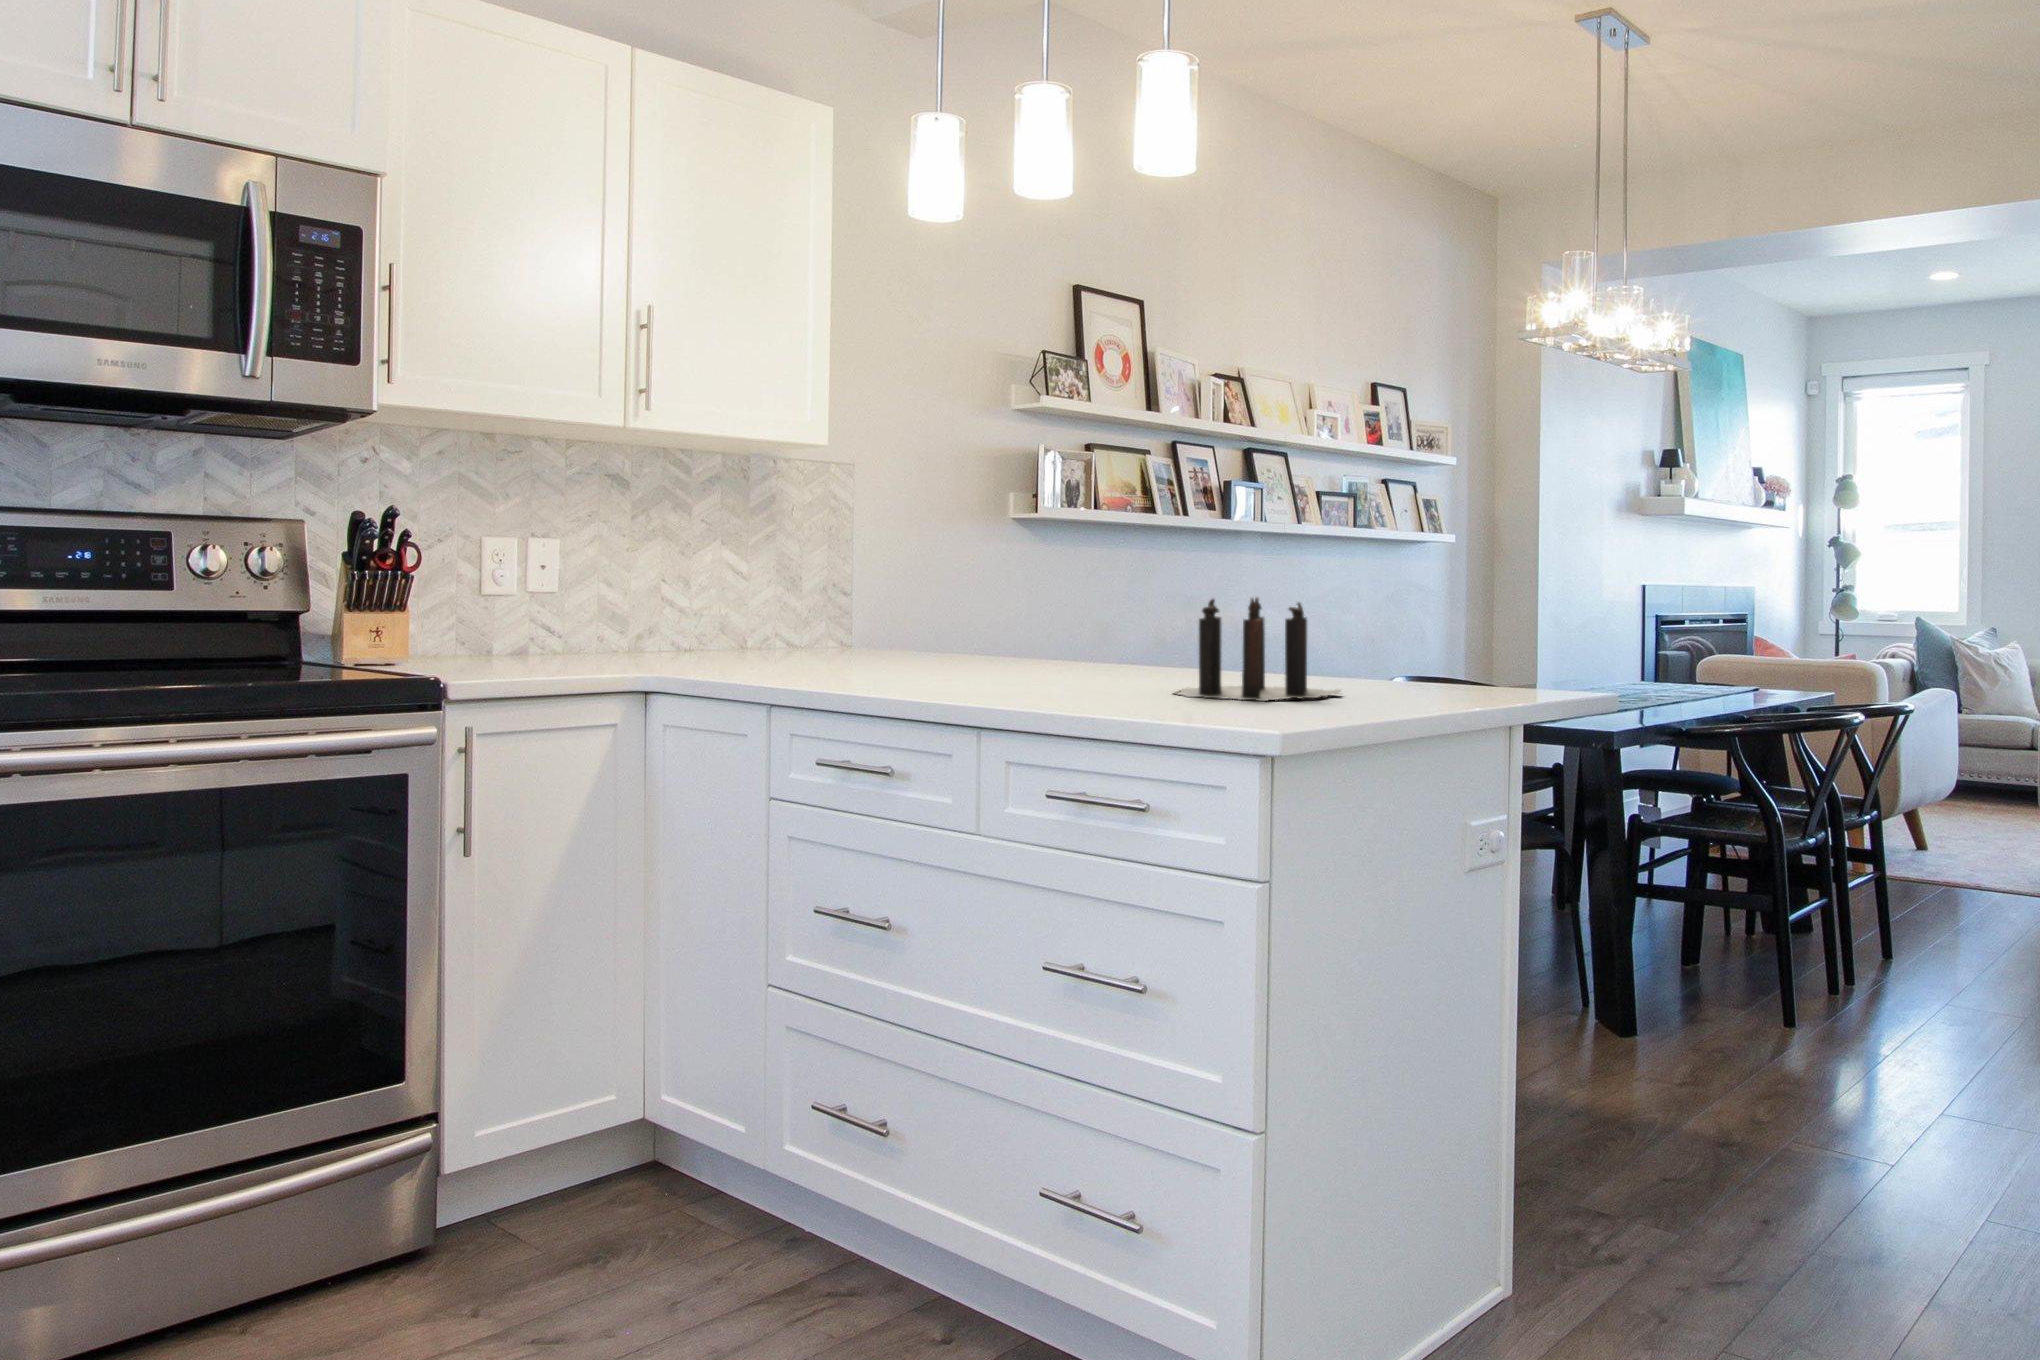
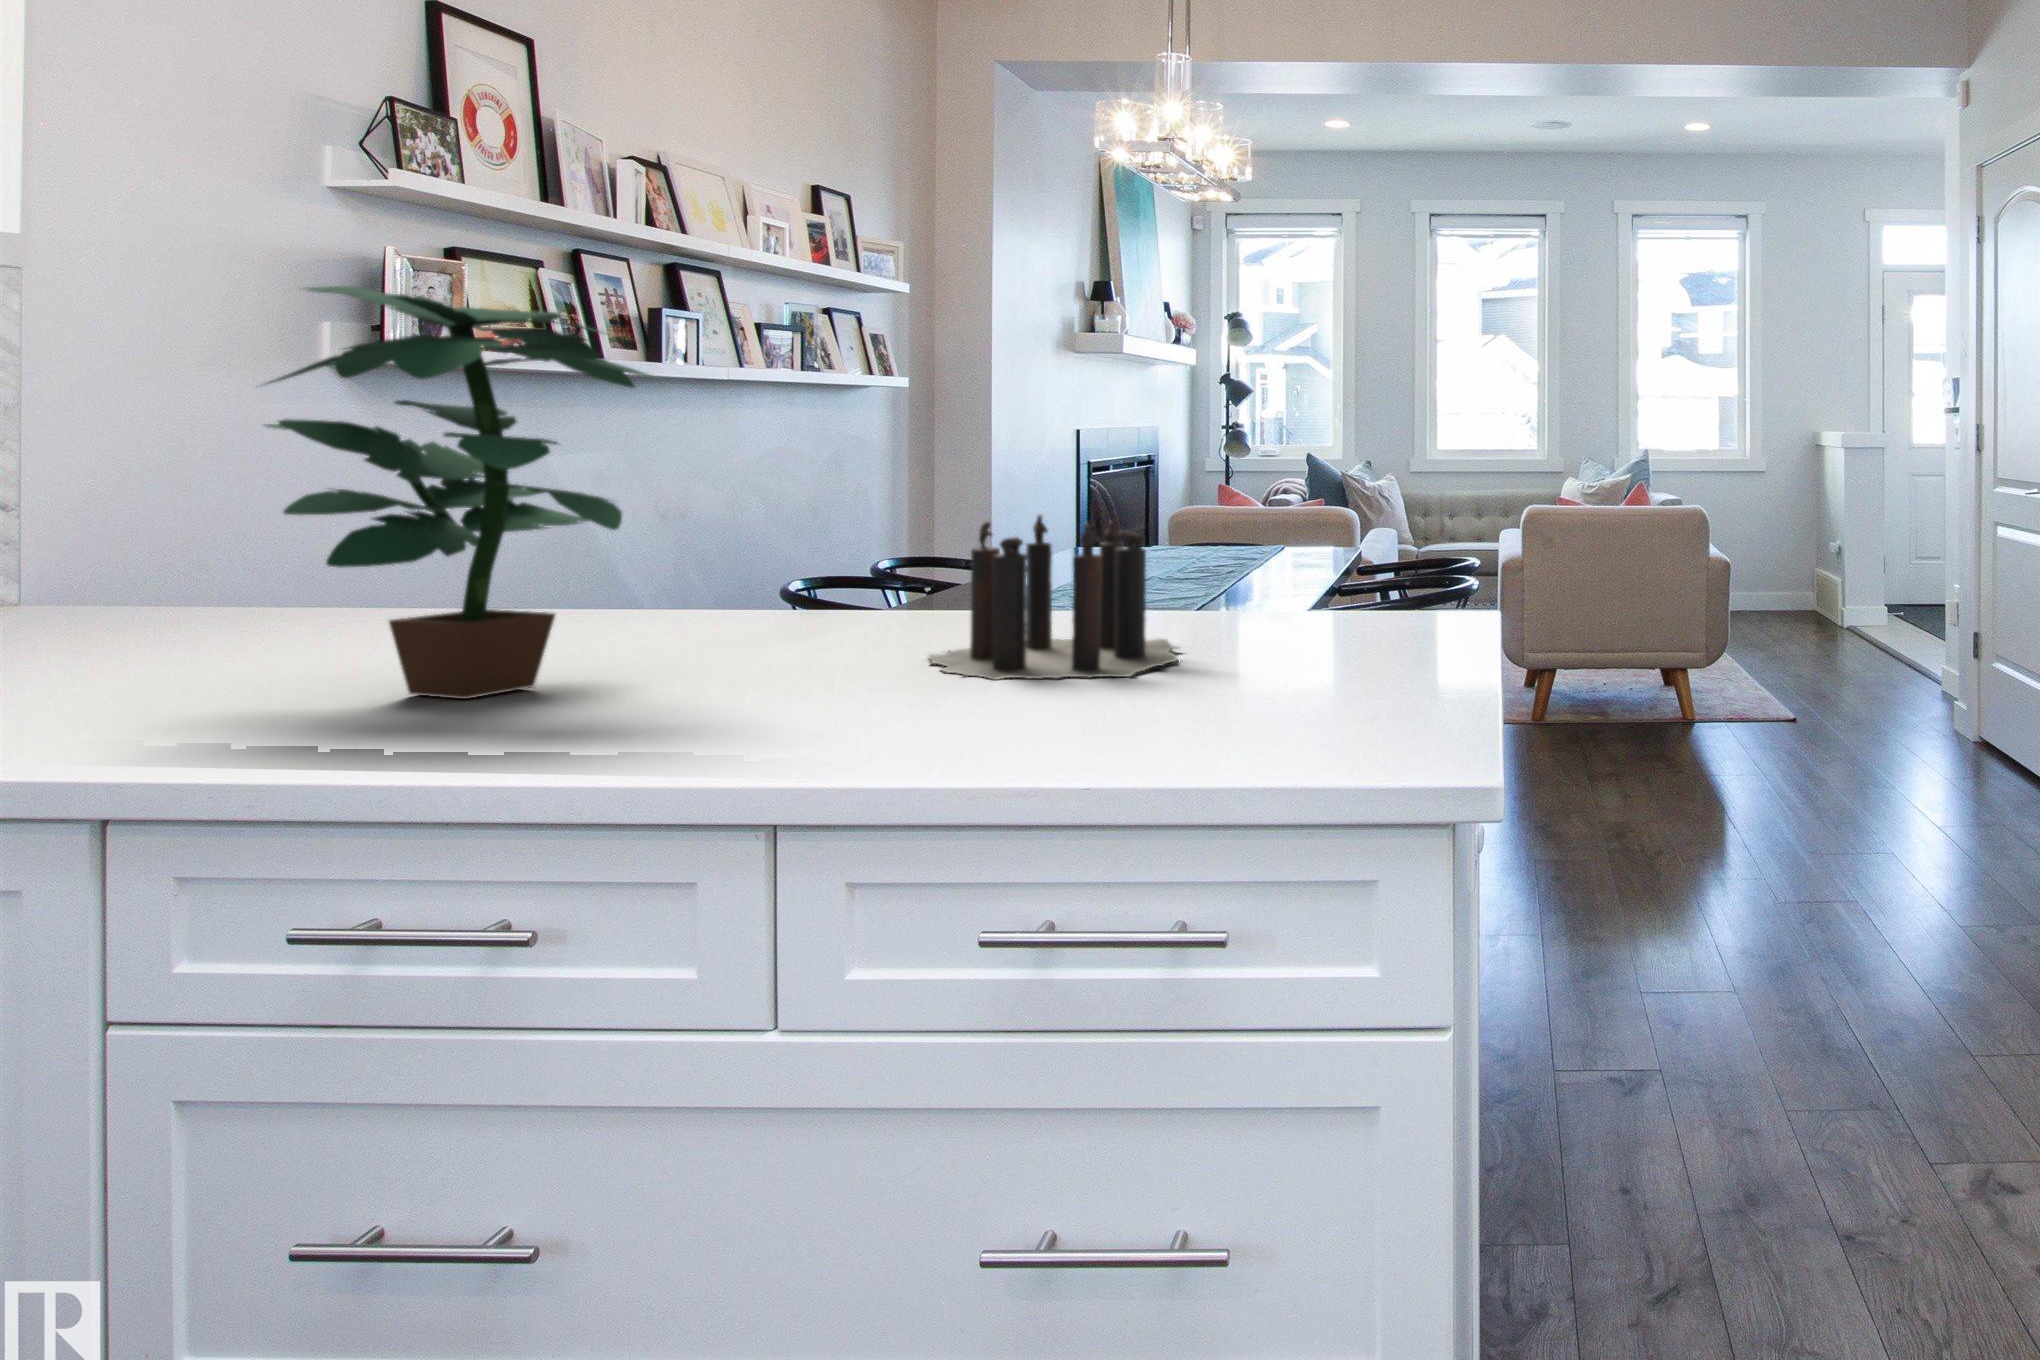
potted plant: none [836,457,1024,684] -> present [265,286,658,699]

